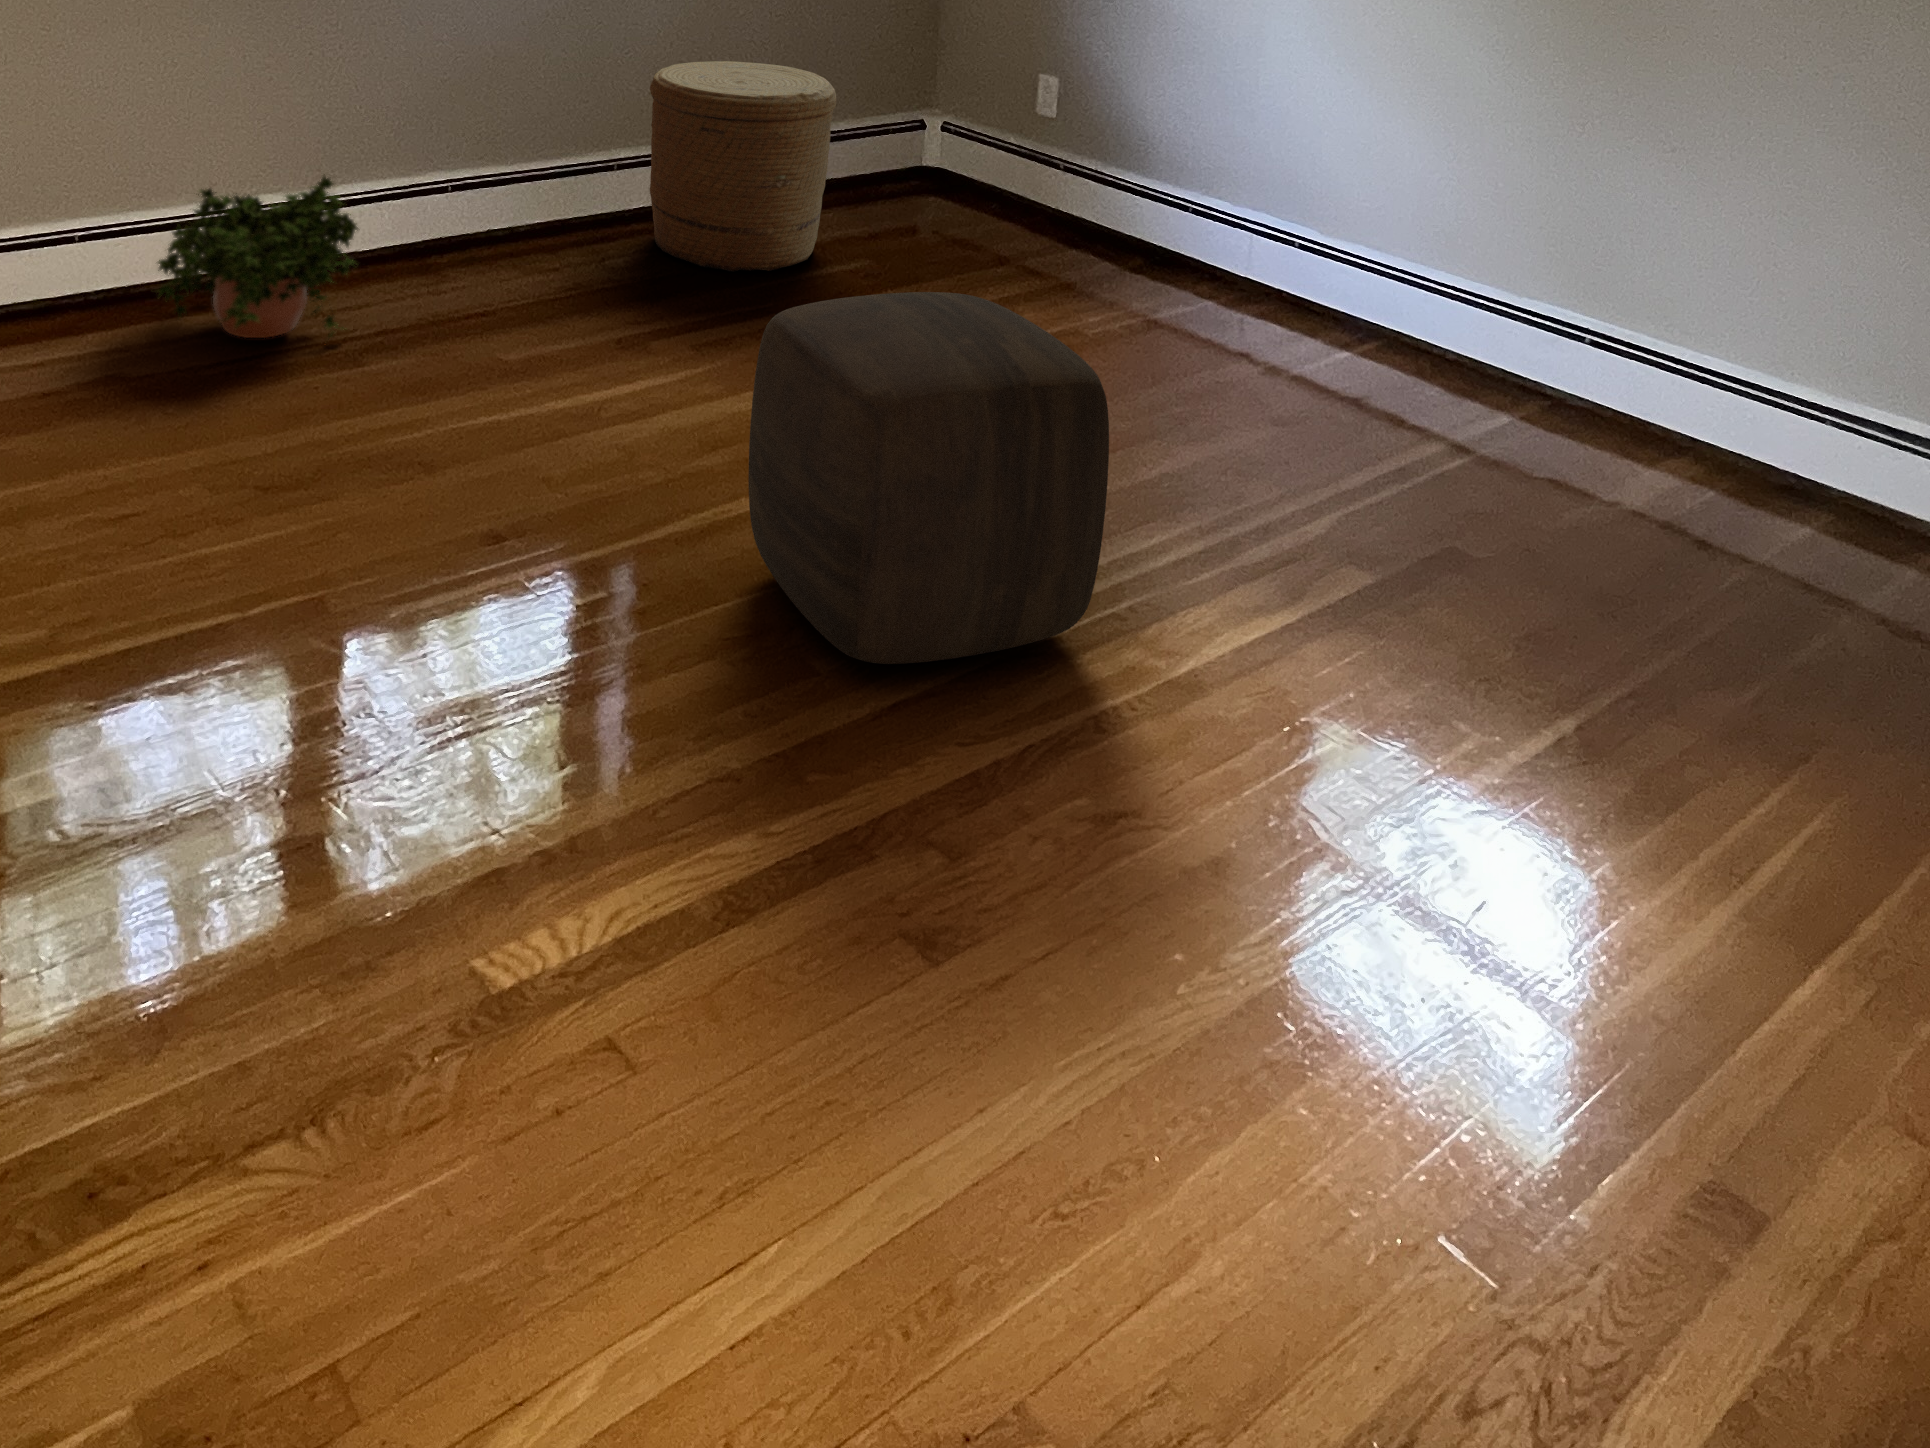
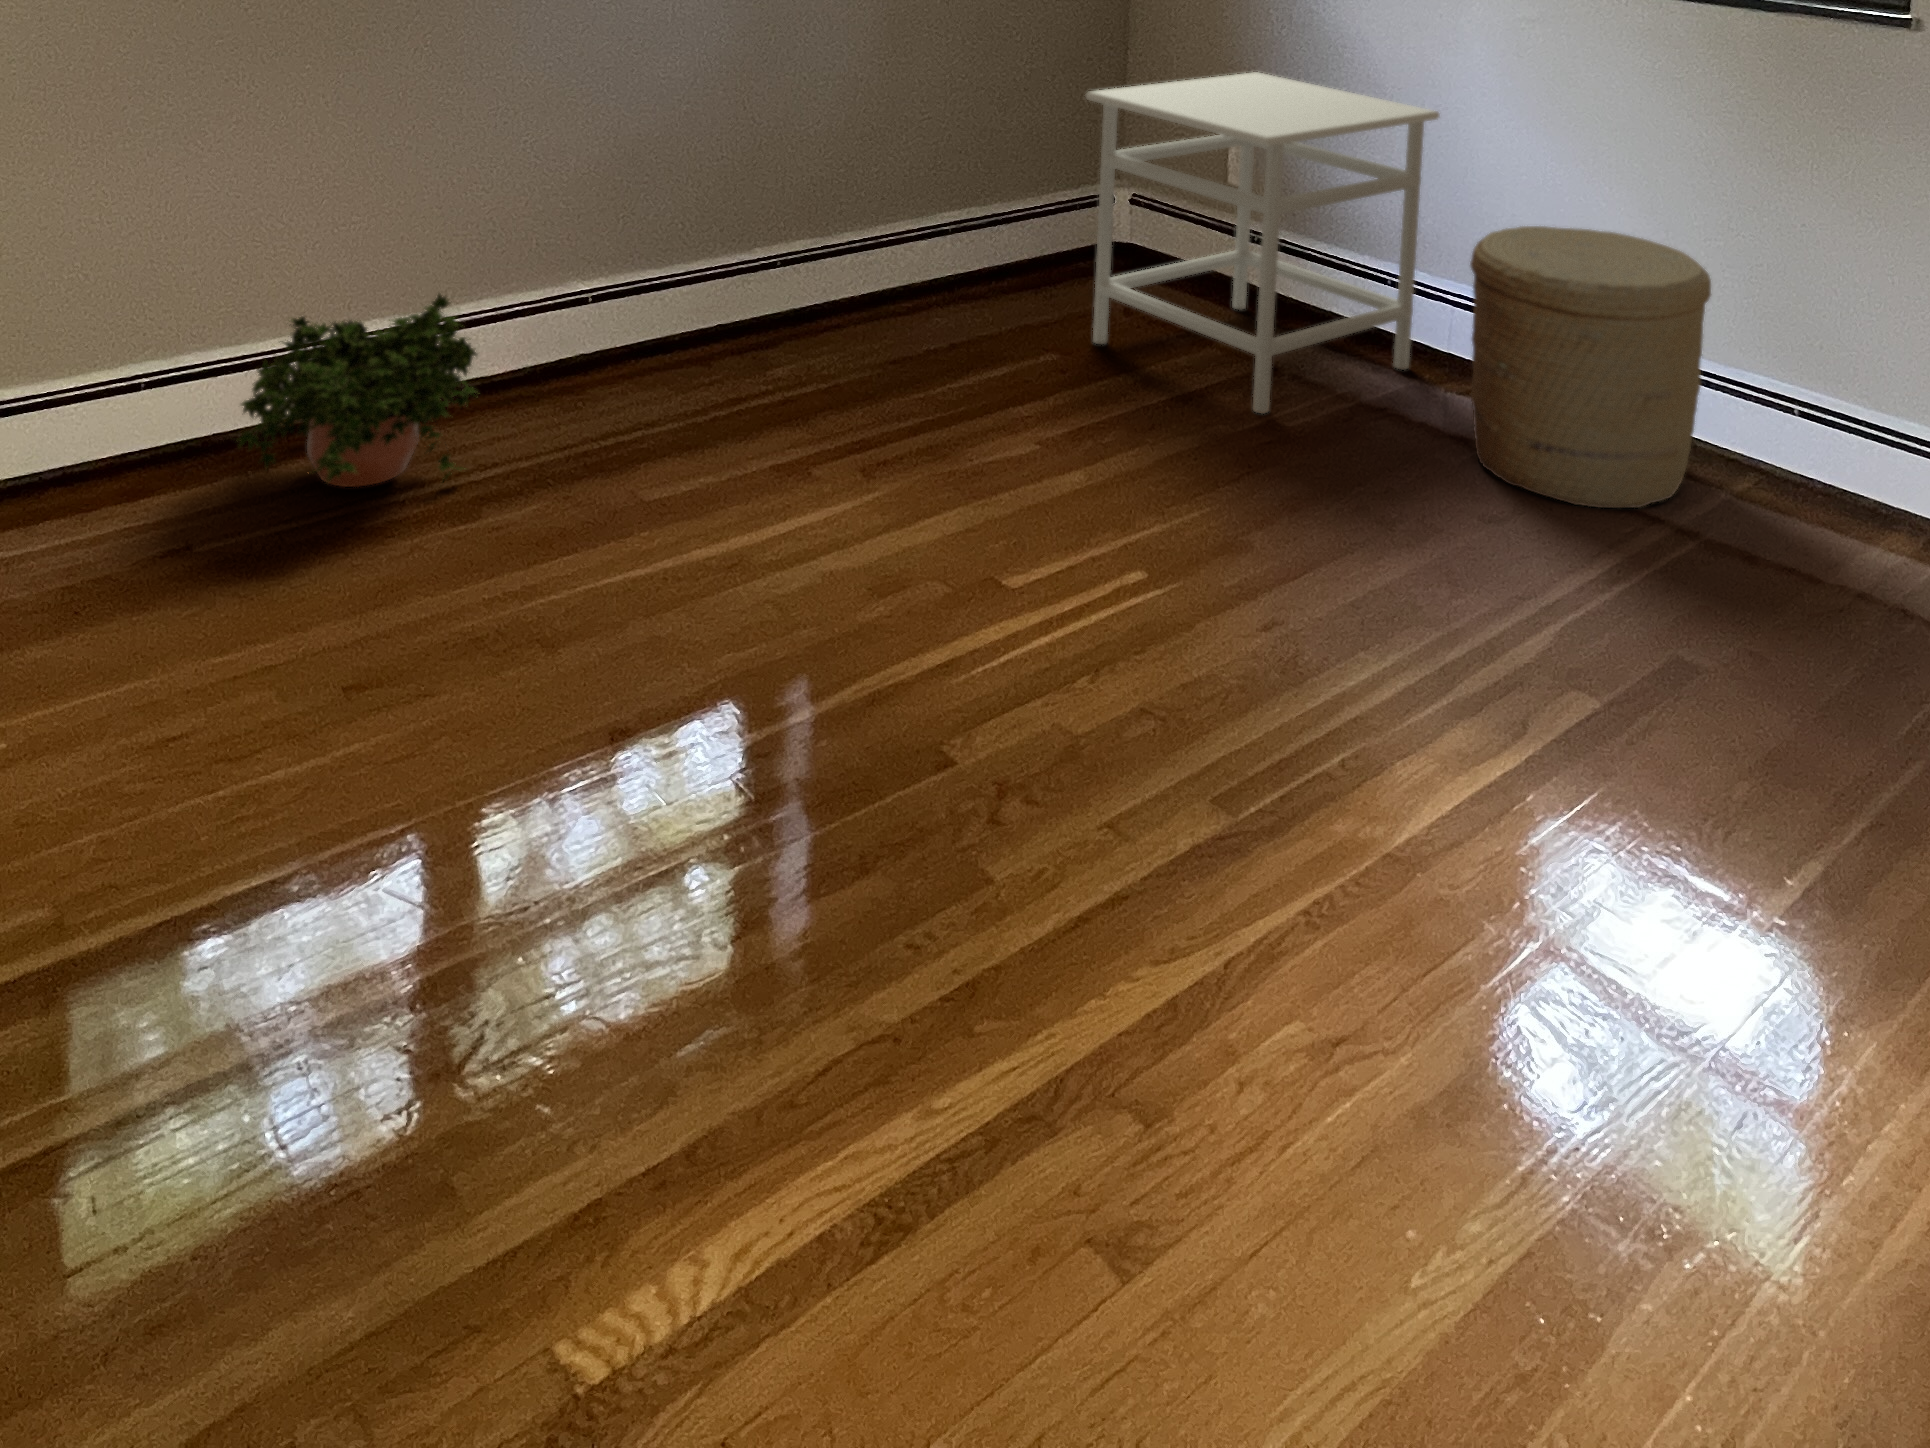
nightstand: none [906,9,1250,325] -> present [1086,72,1439,413]
woven basket: present [650,61,836,272] -> present [1470,226,1711,508]
ottoman: present [749,292,1109,664] -> none [912,414,1312,864]

